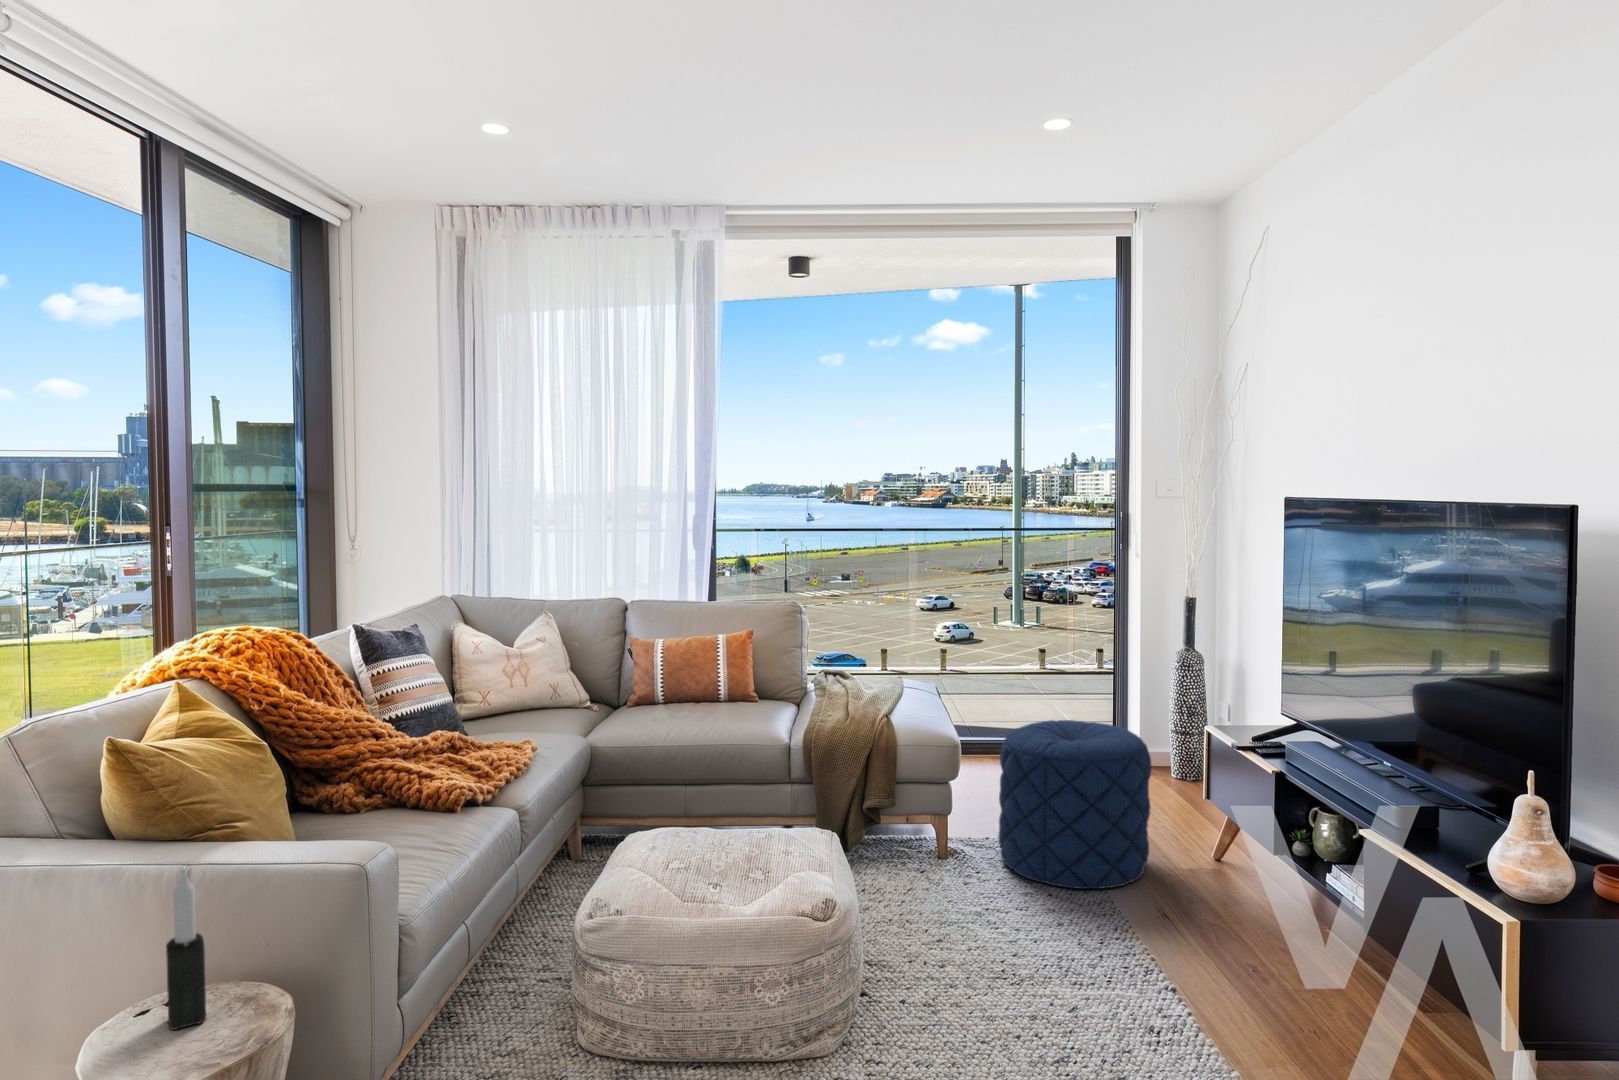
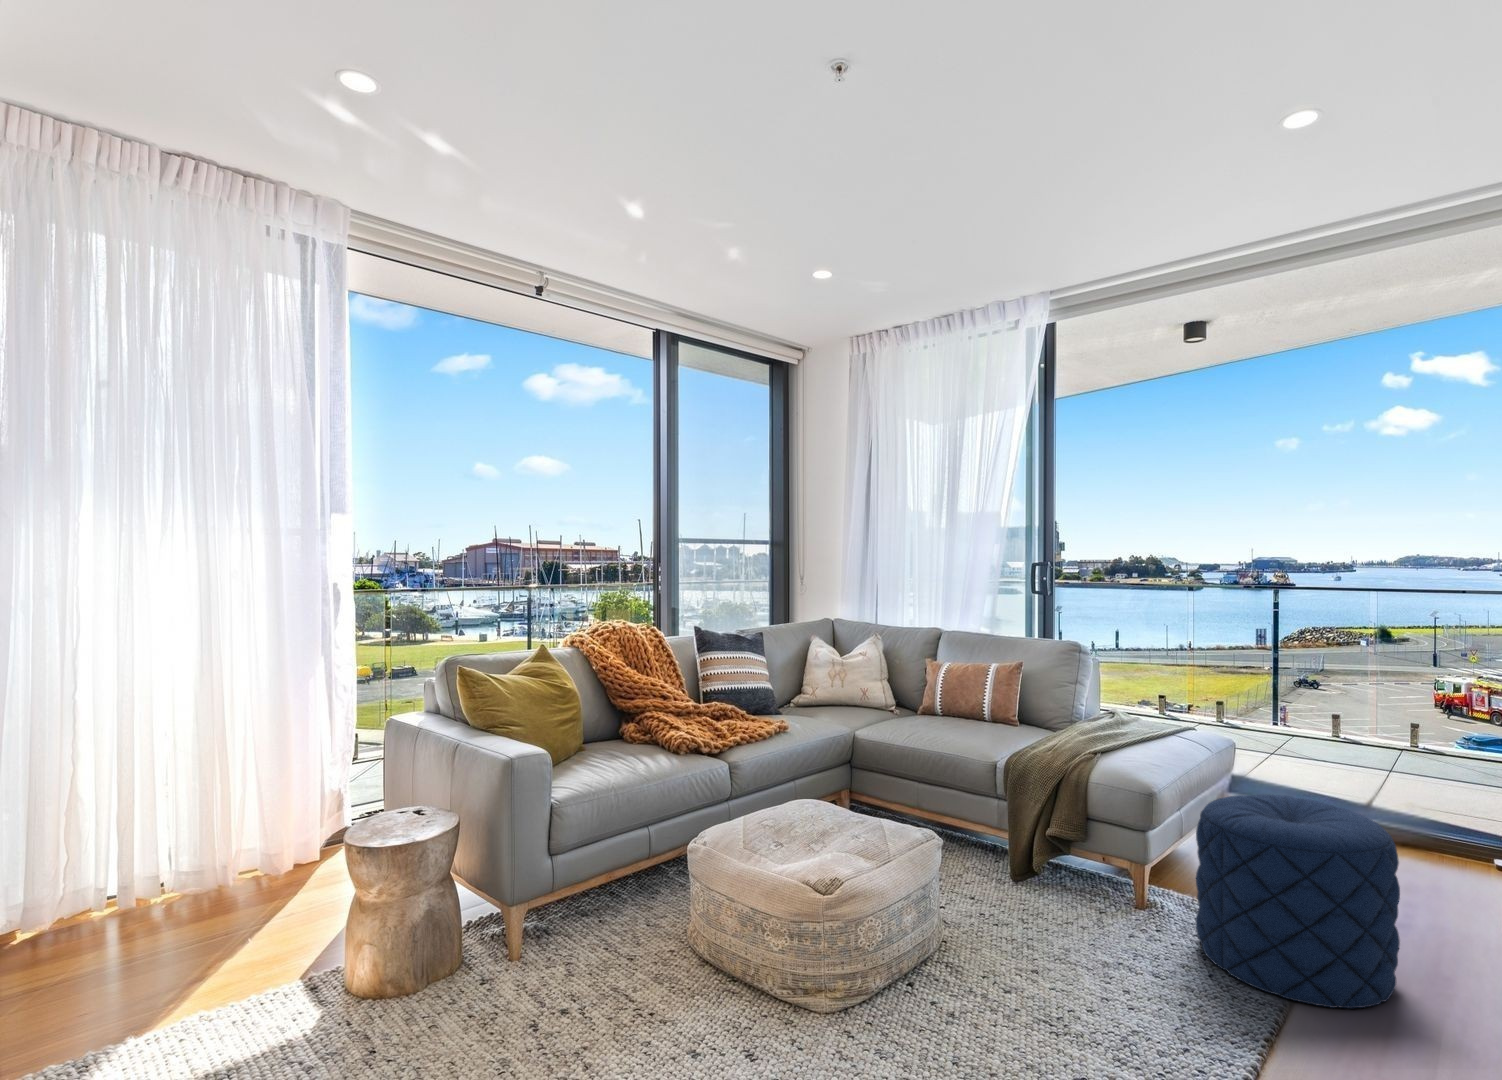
candle: present [166,869,206,1030] -> none [408,735,431,822]

